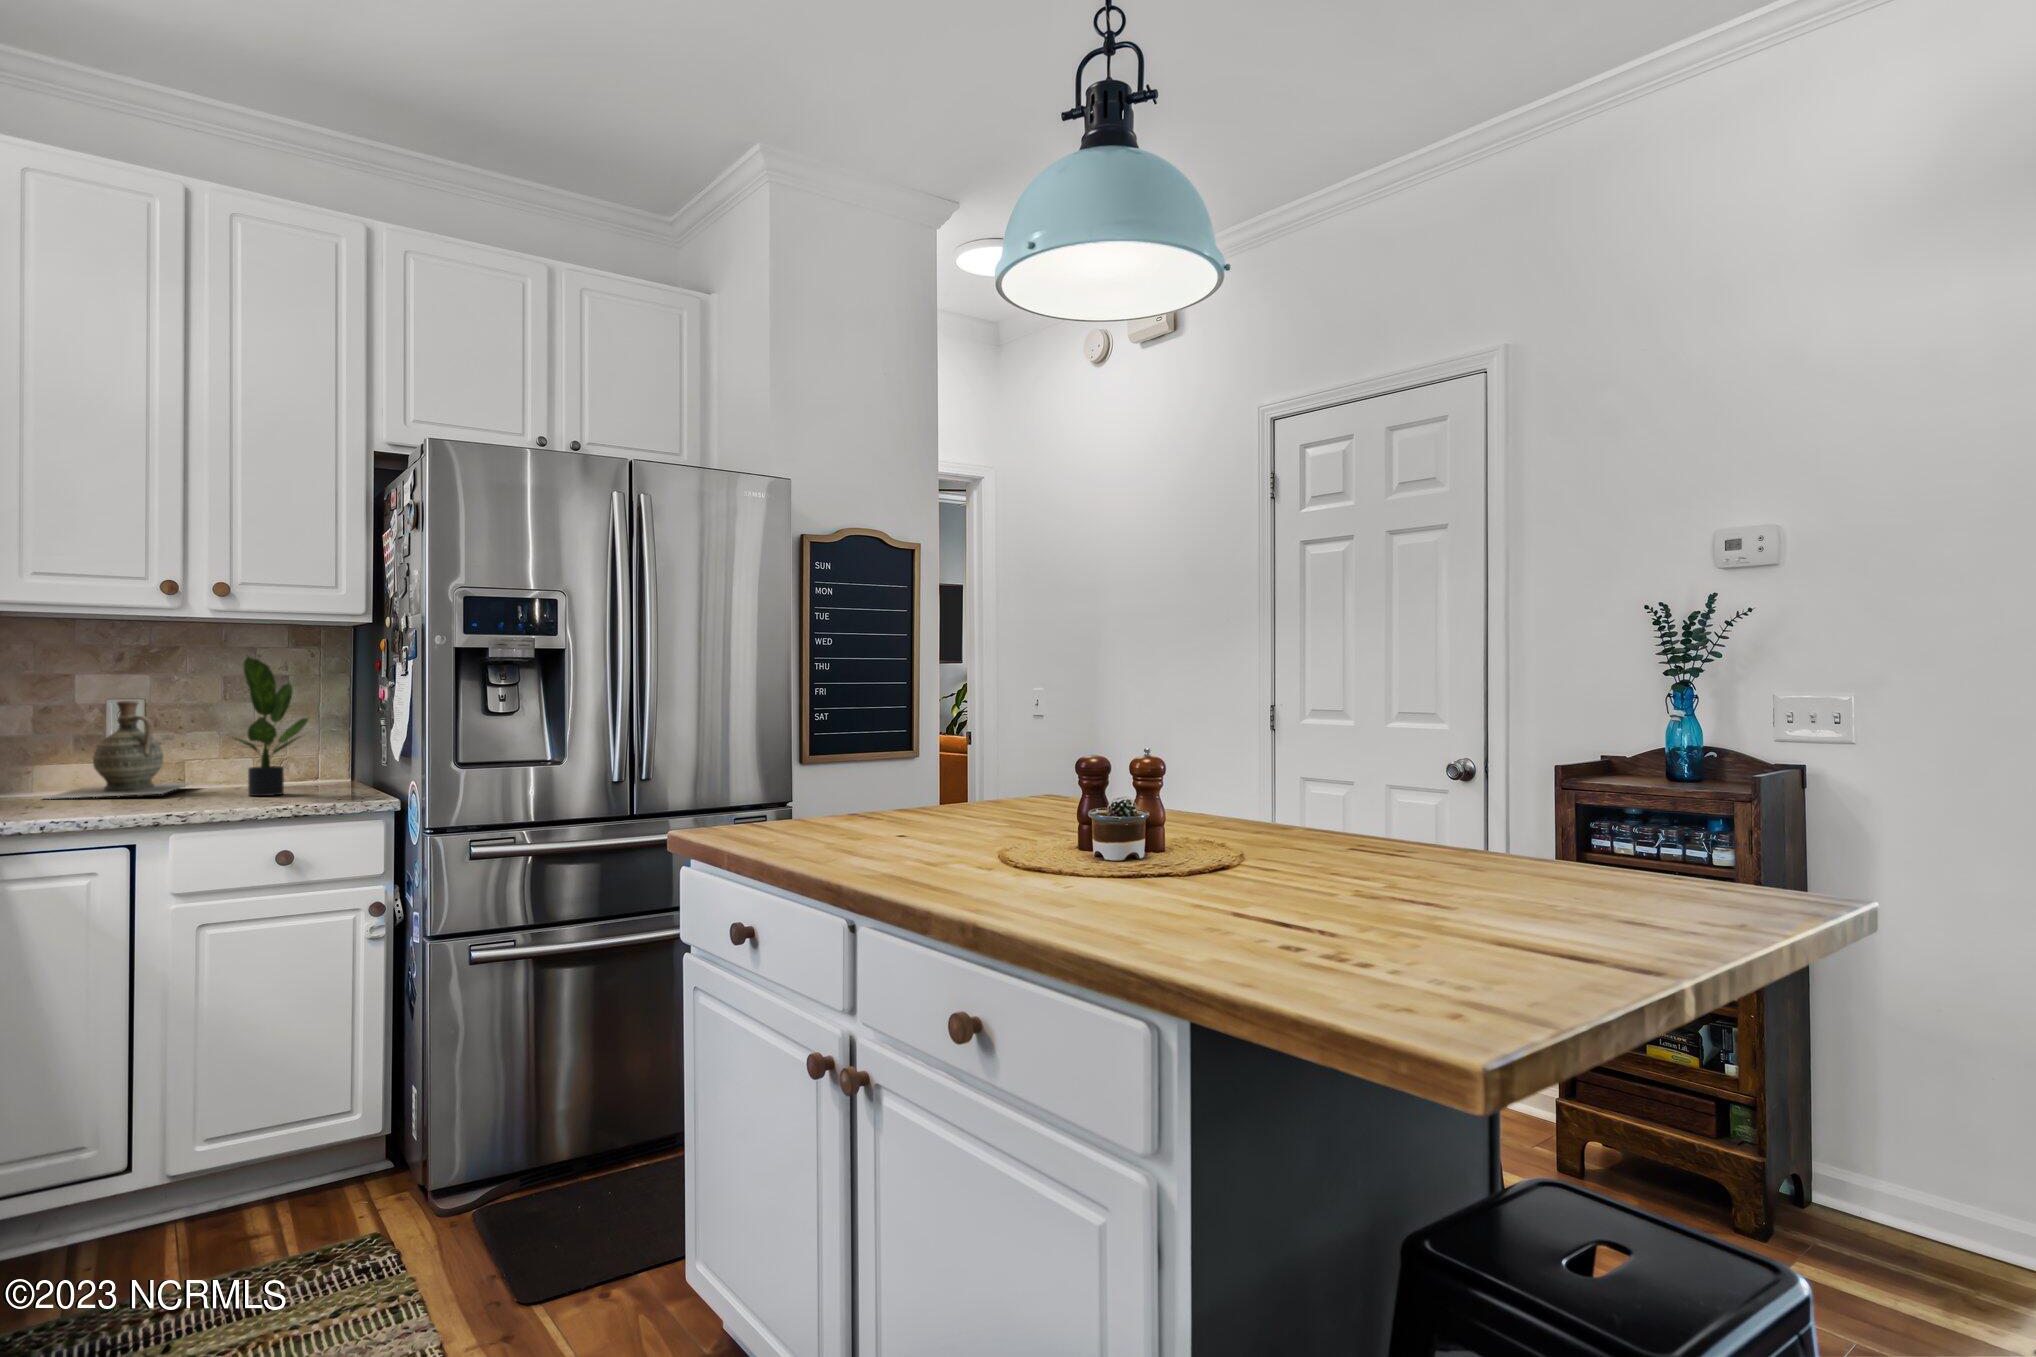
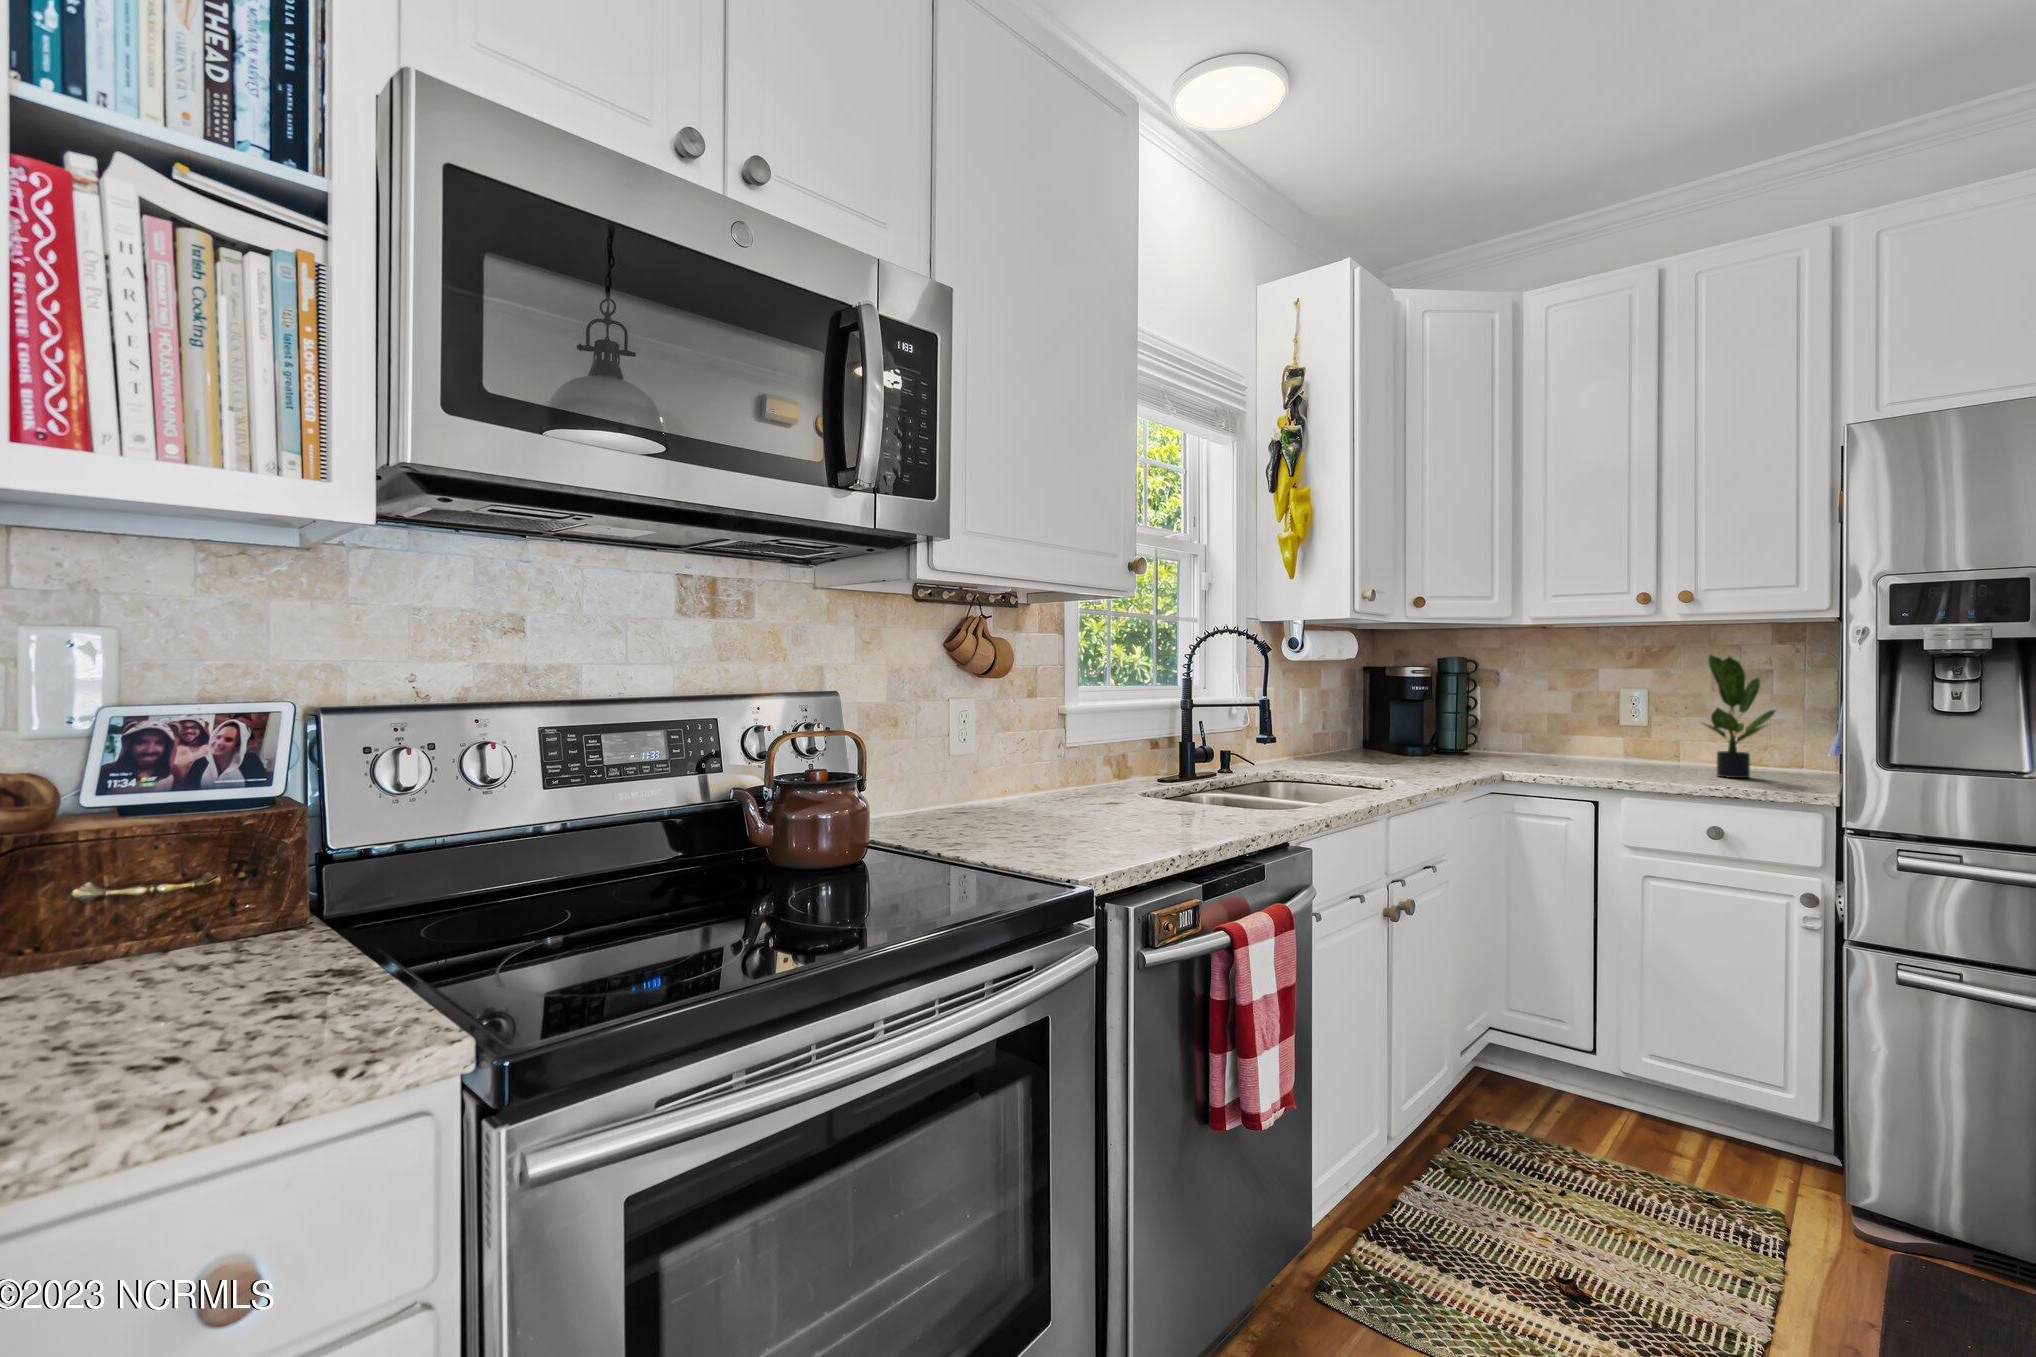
ceramic jug: present [44,701,193,799] -> none [1566,691,1691,766]

